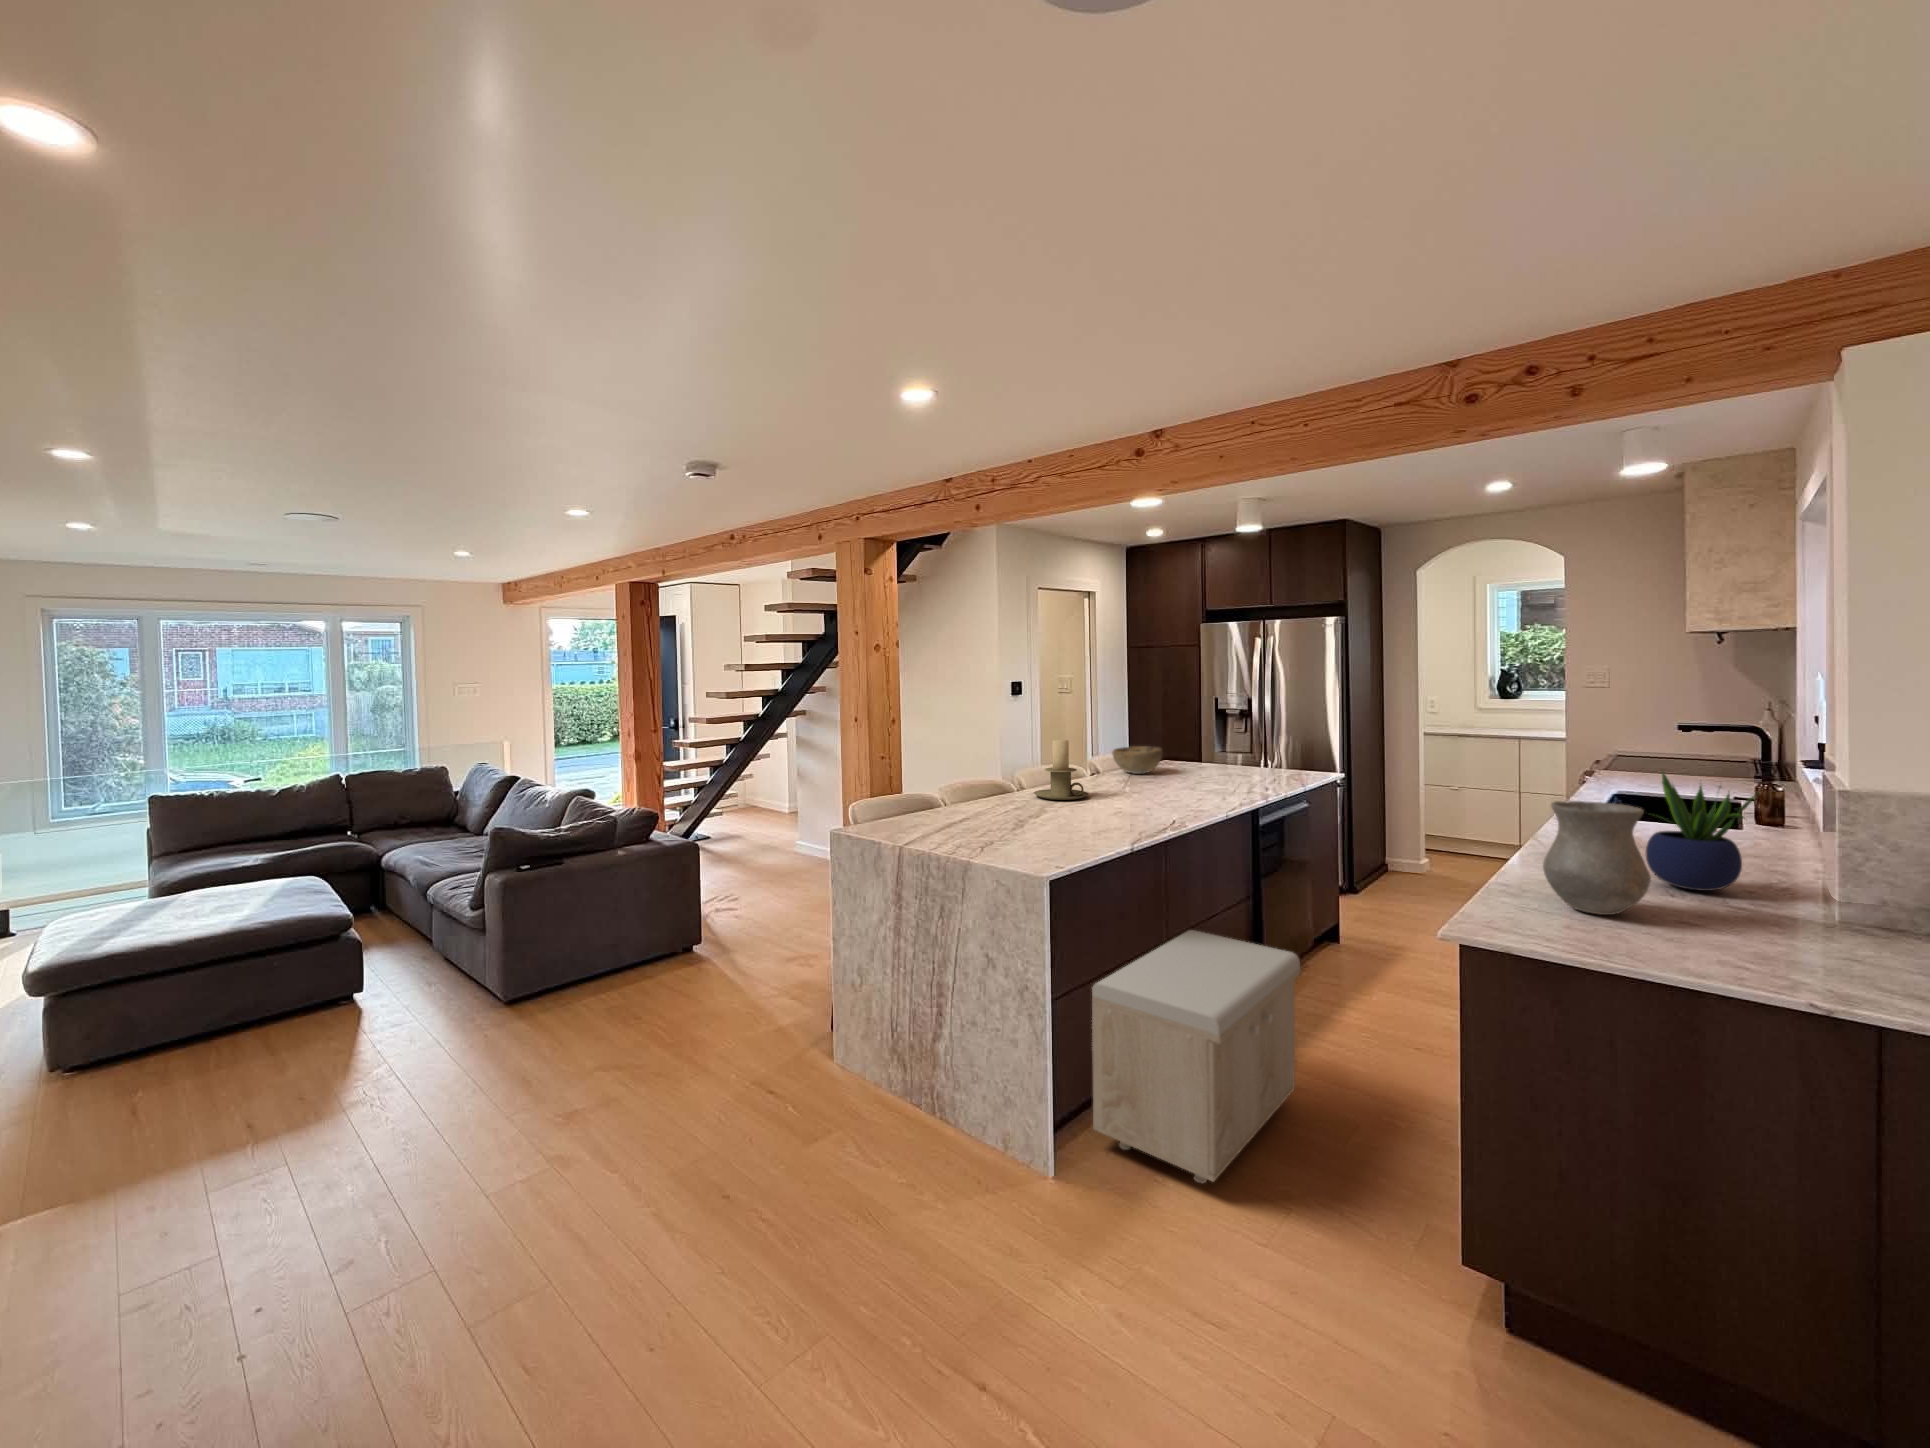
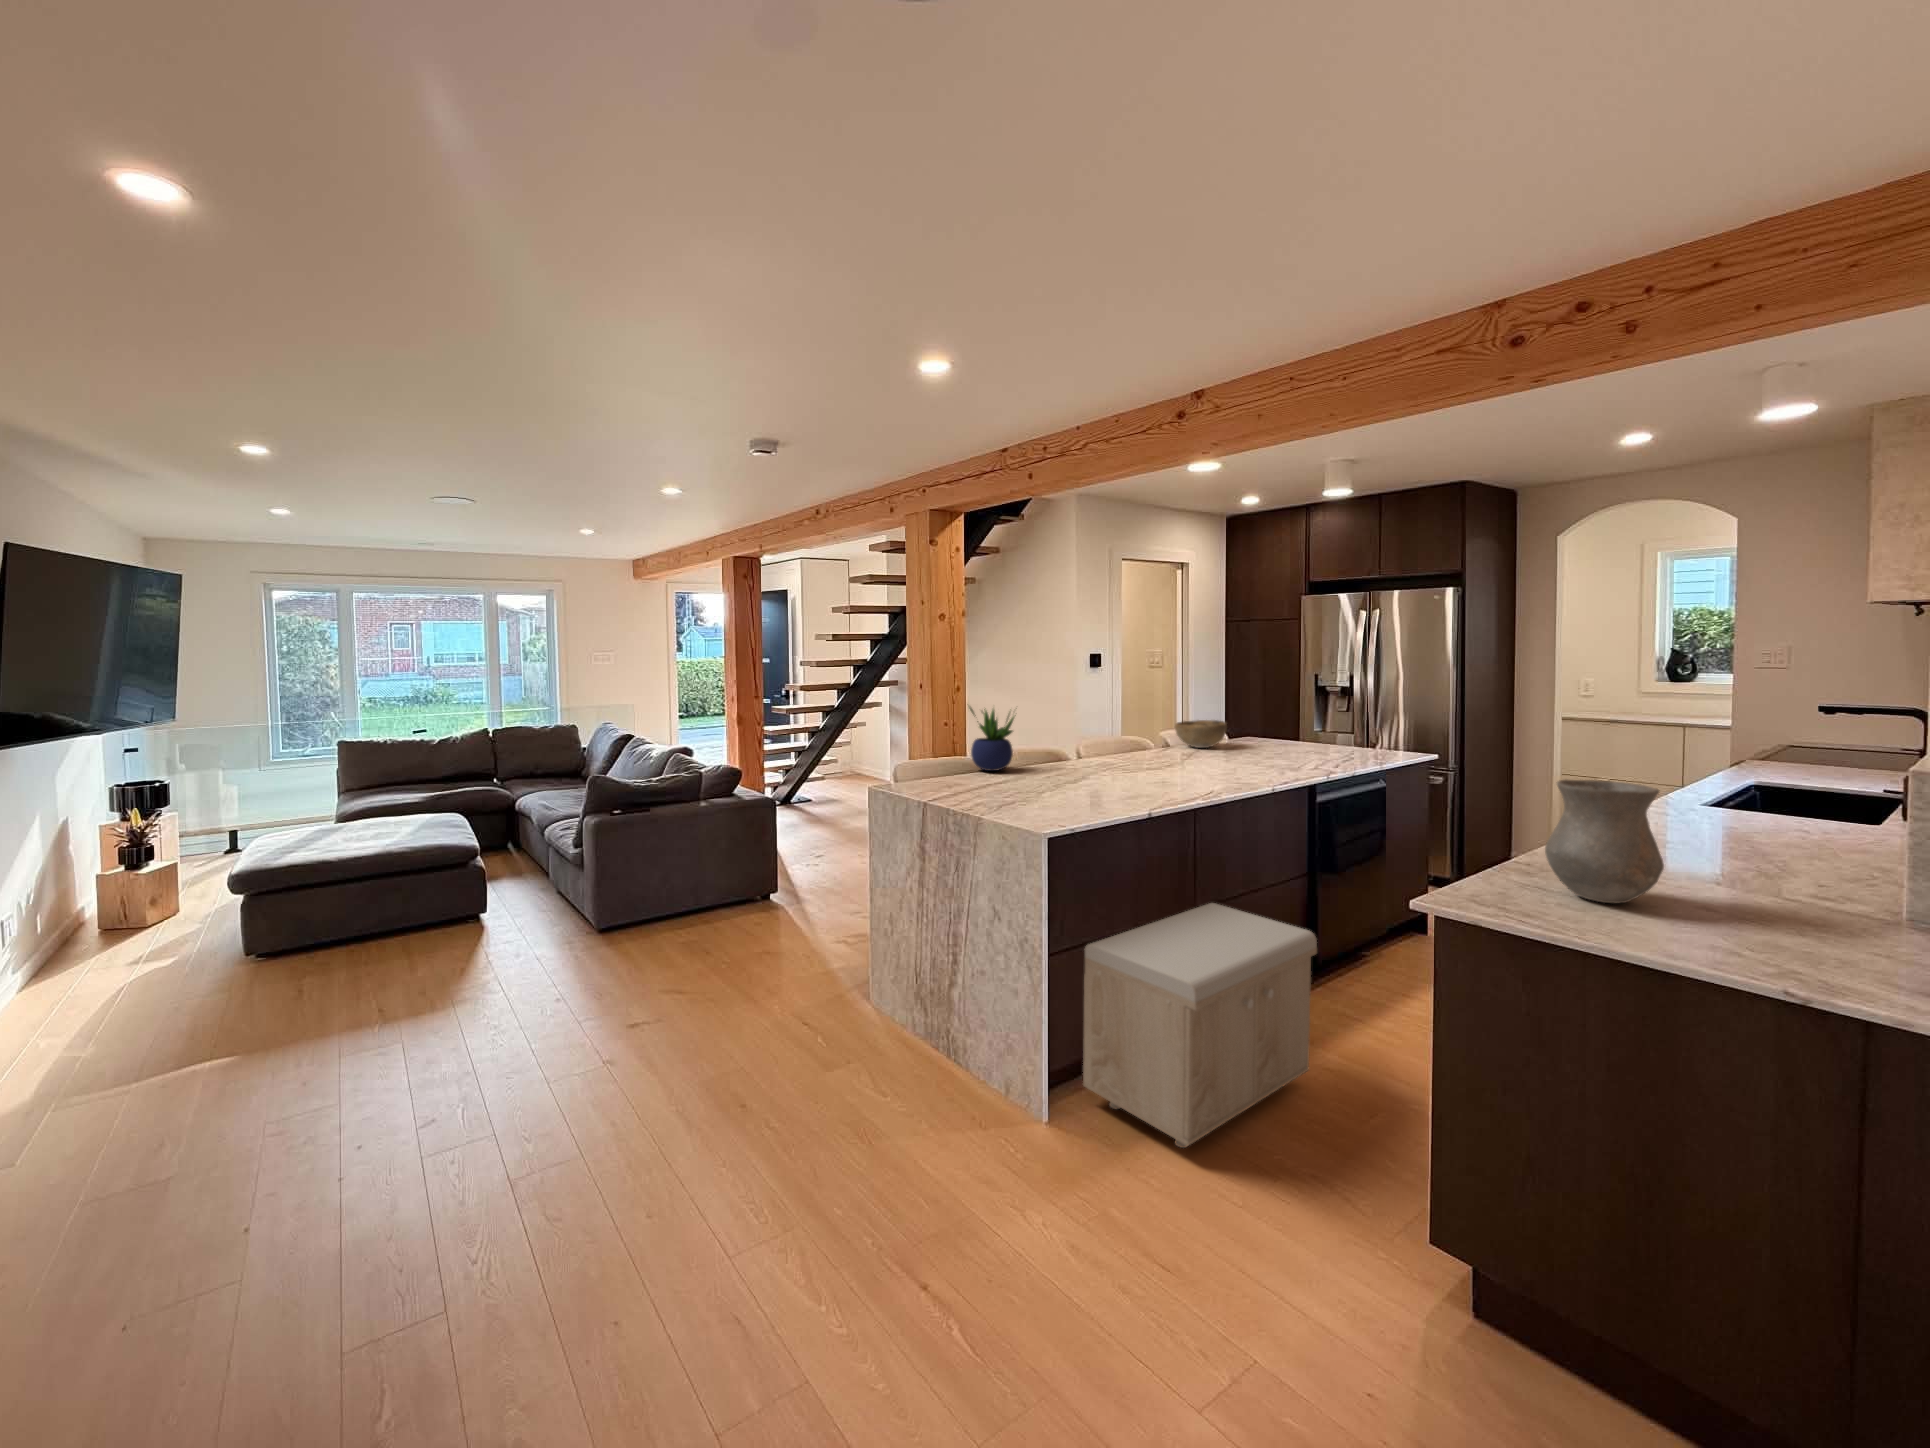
candle holder: present [1034,740,1088,800] -> none [1076,710,1131,770]
potted plant: present [1646,771,1756,891] -> present [969,707,1016,771]

